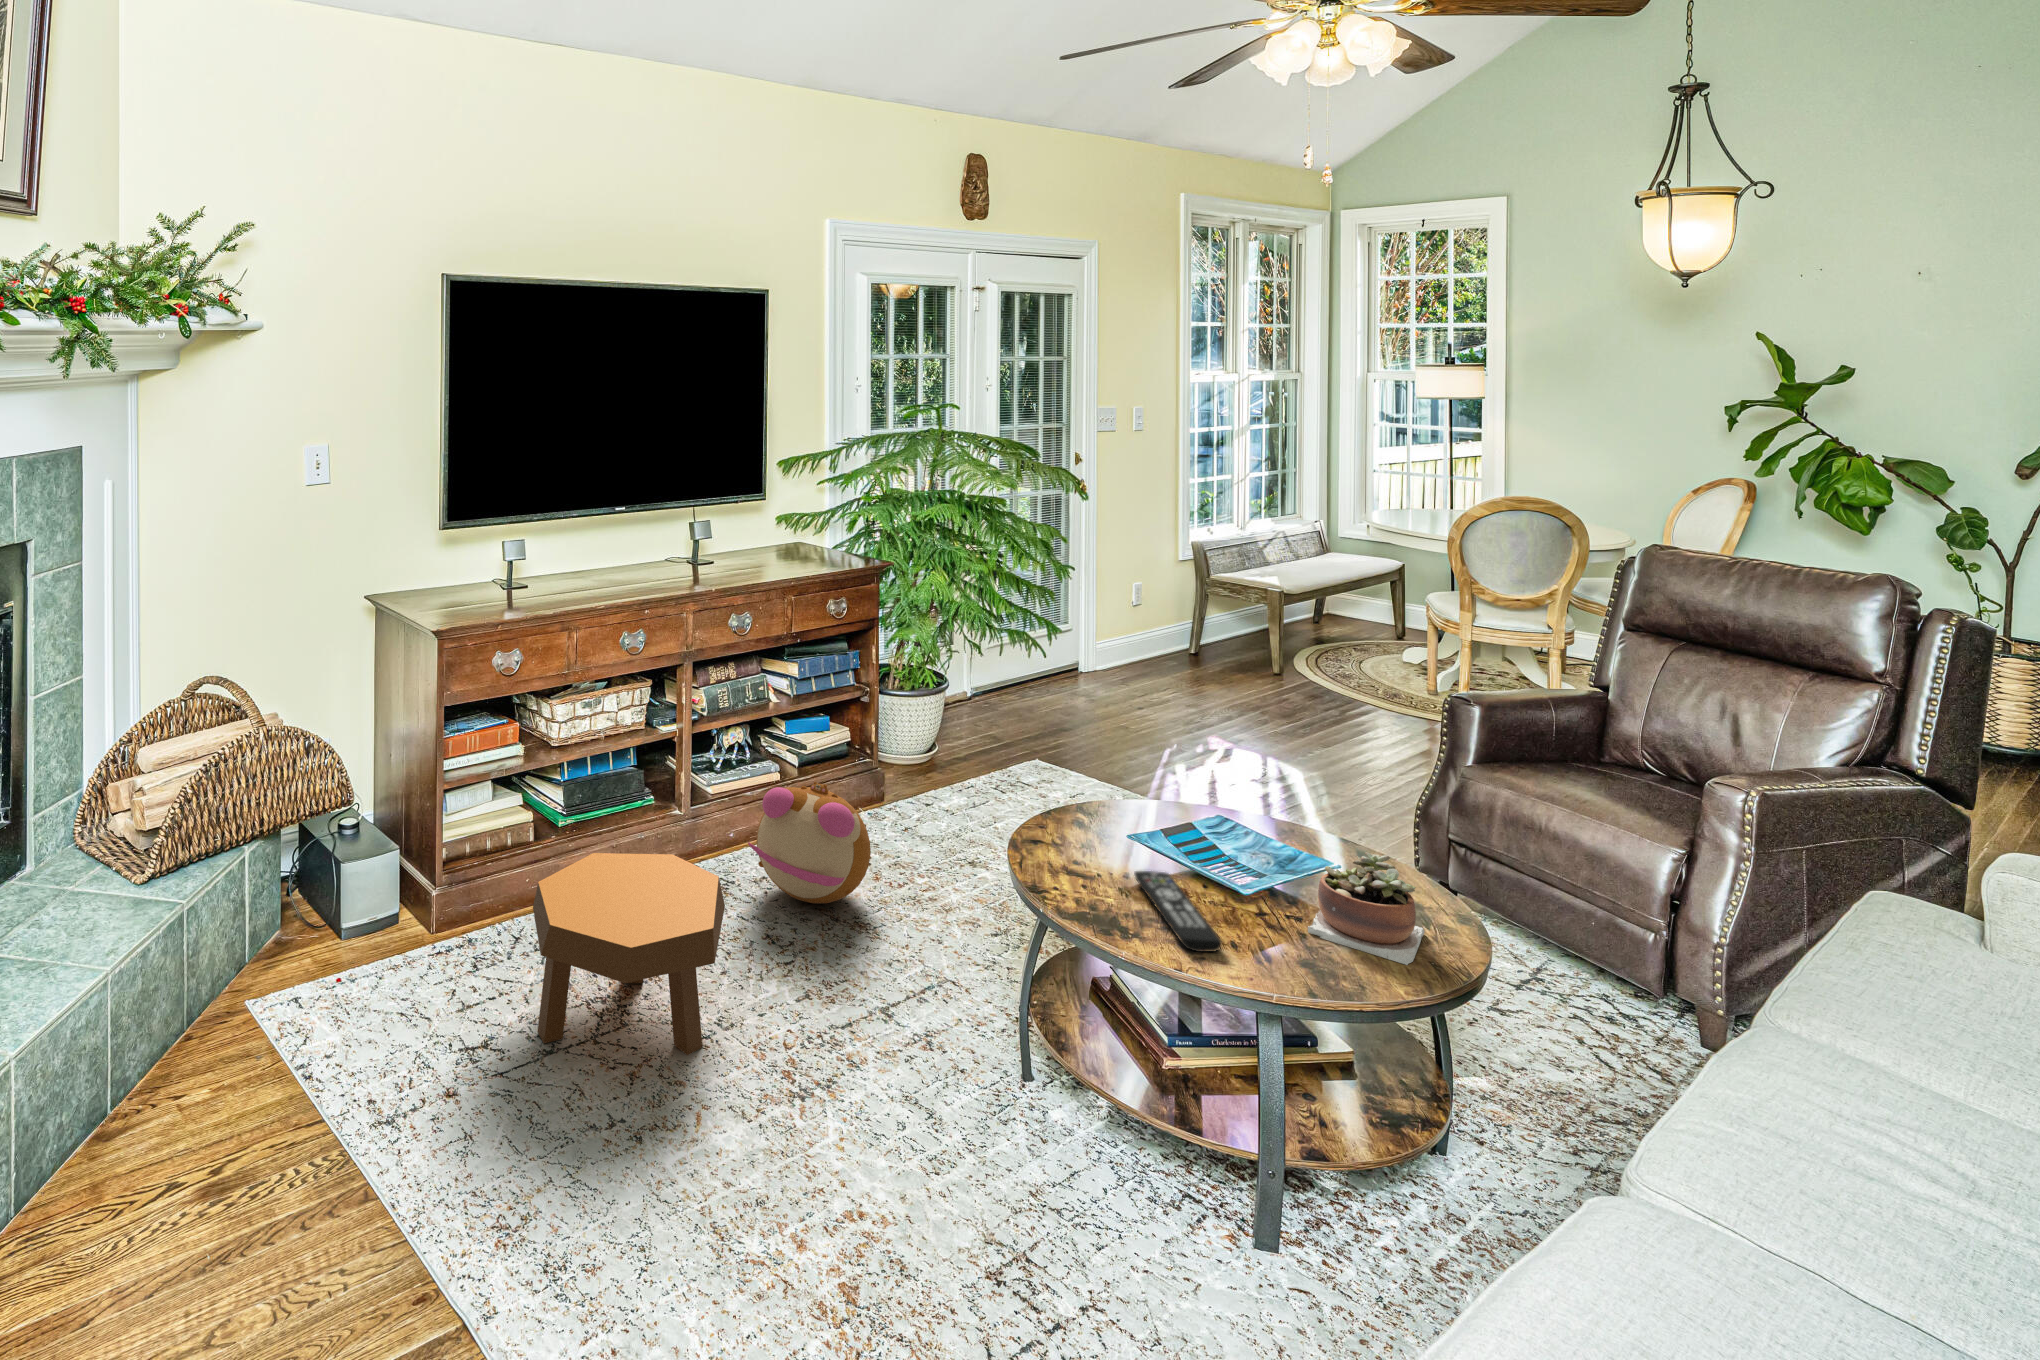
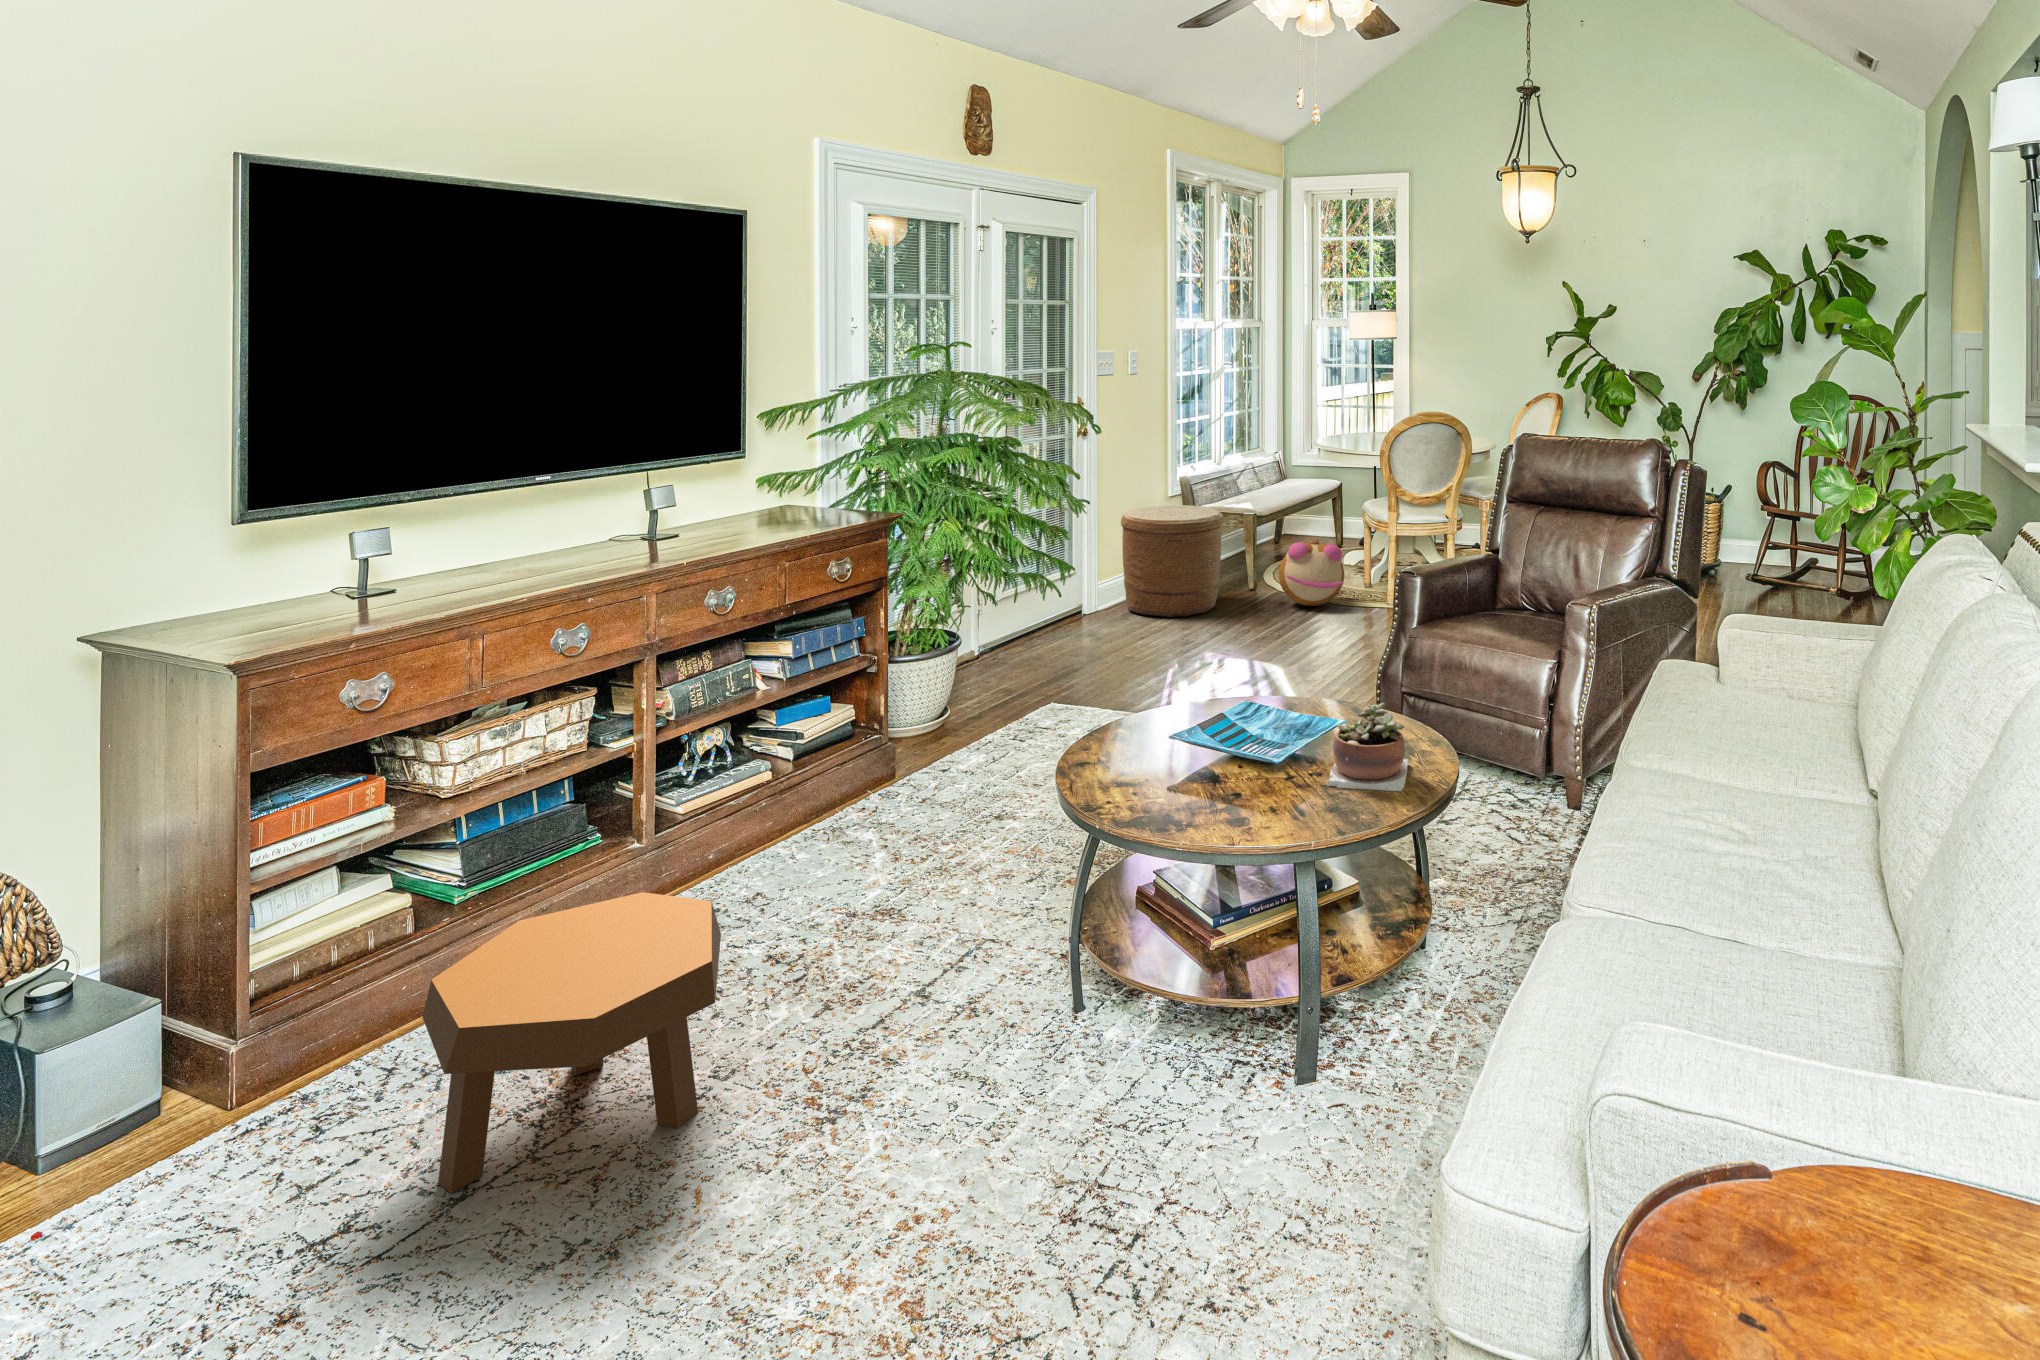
woven basket: none [1115,572,1233,692] -> present [1121,505,1224,617]
plush toy: present [748,782,871,904] -> present [1279,539,1345,606]
remote control: present [1134,871,1222,952] -> none [1181,764,1265,826]

